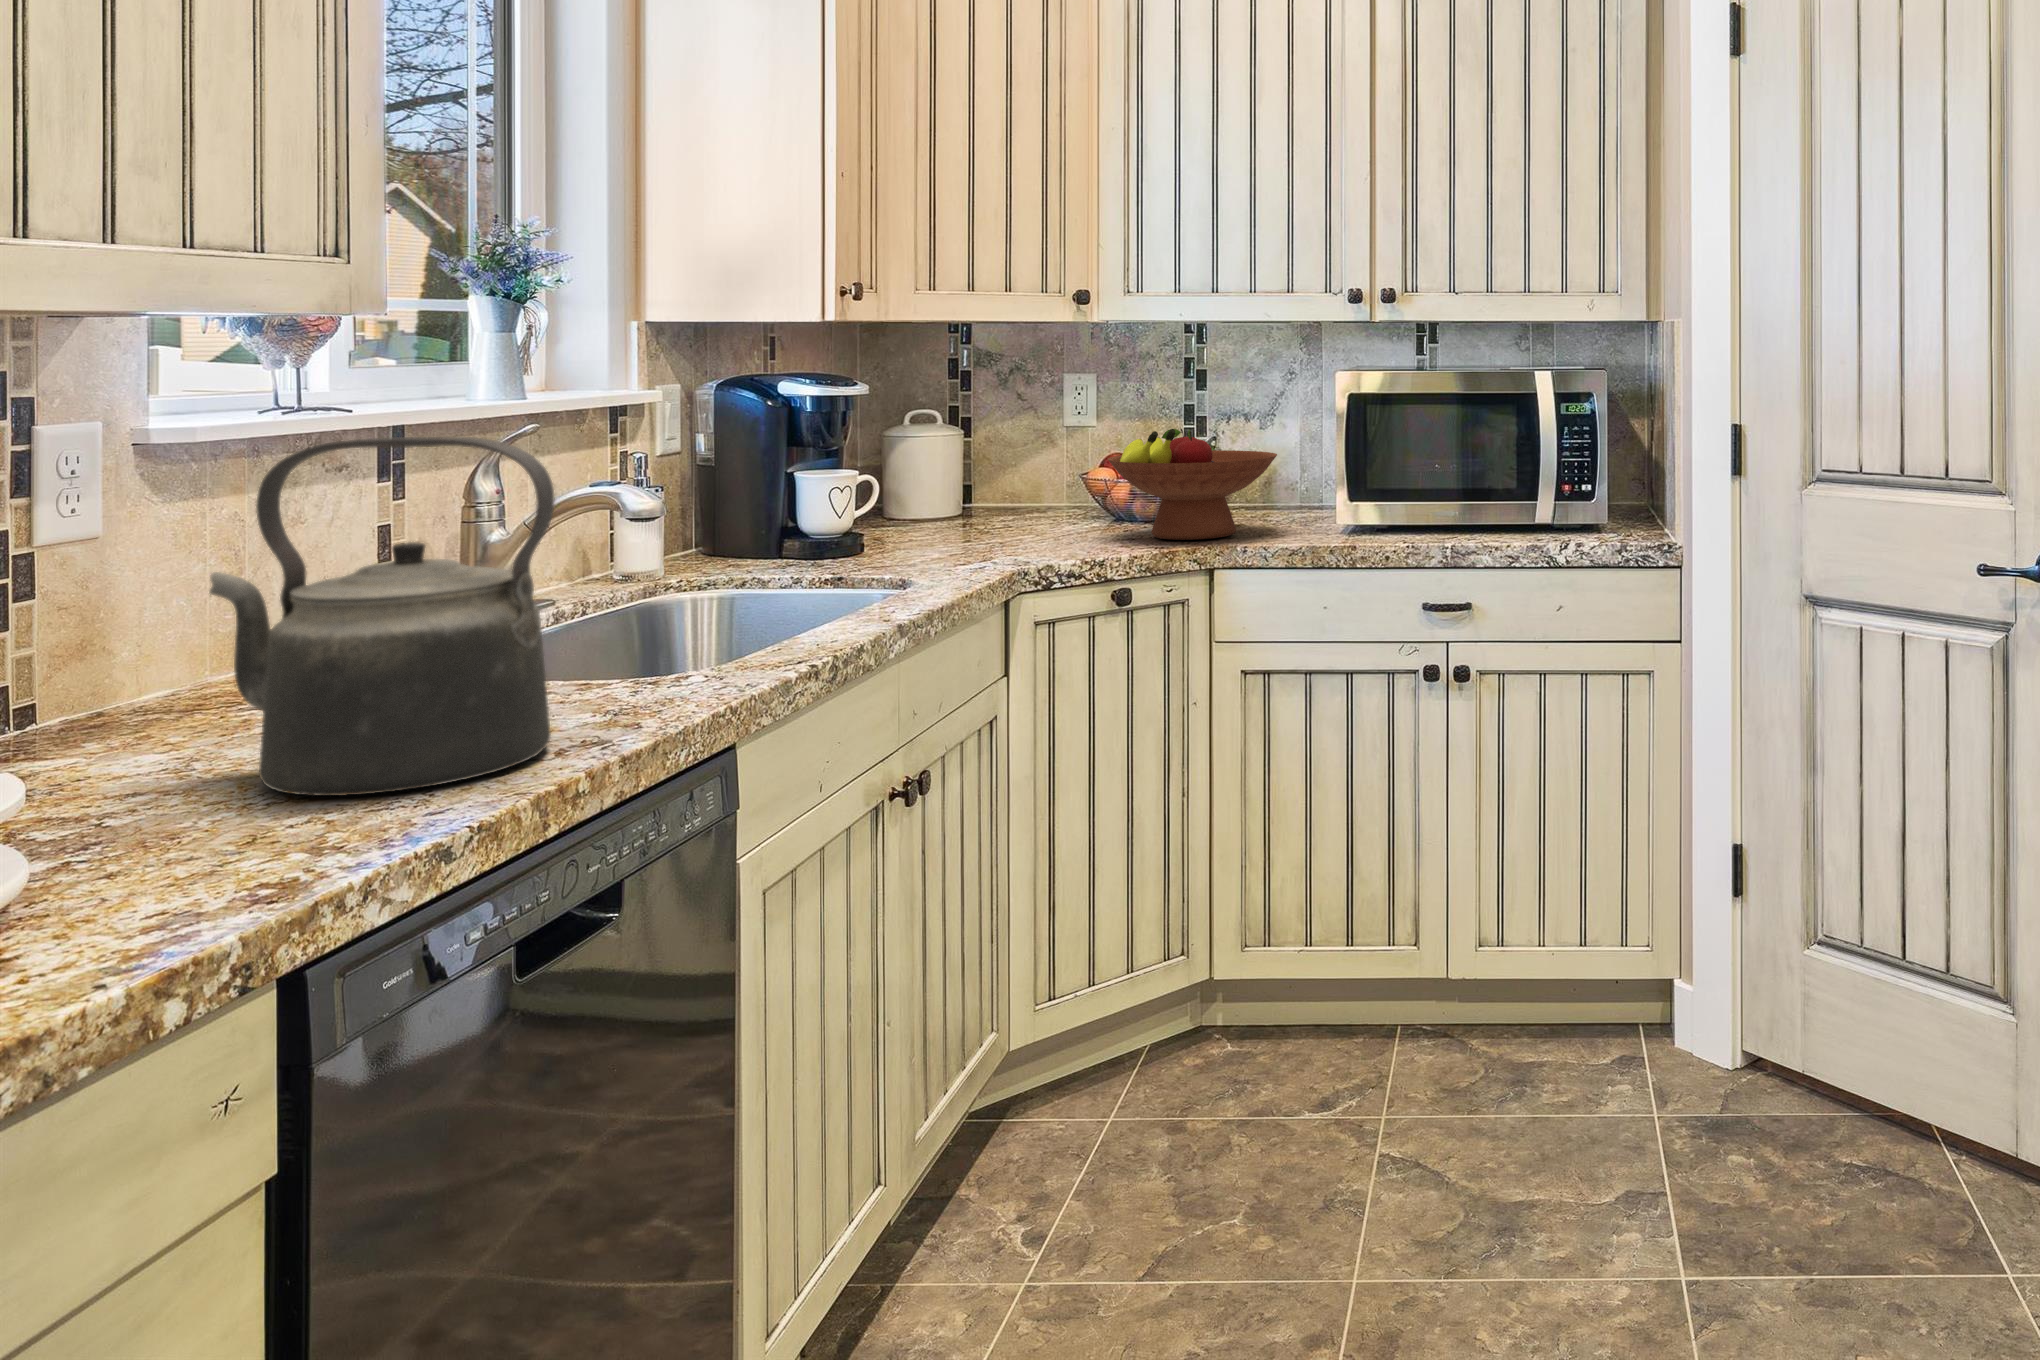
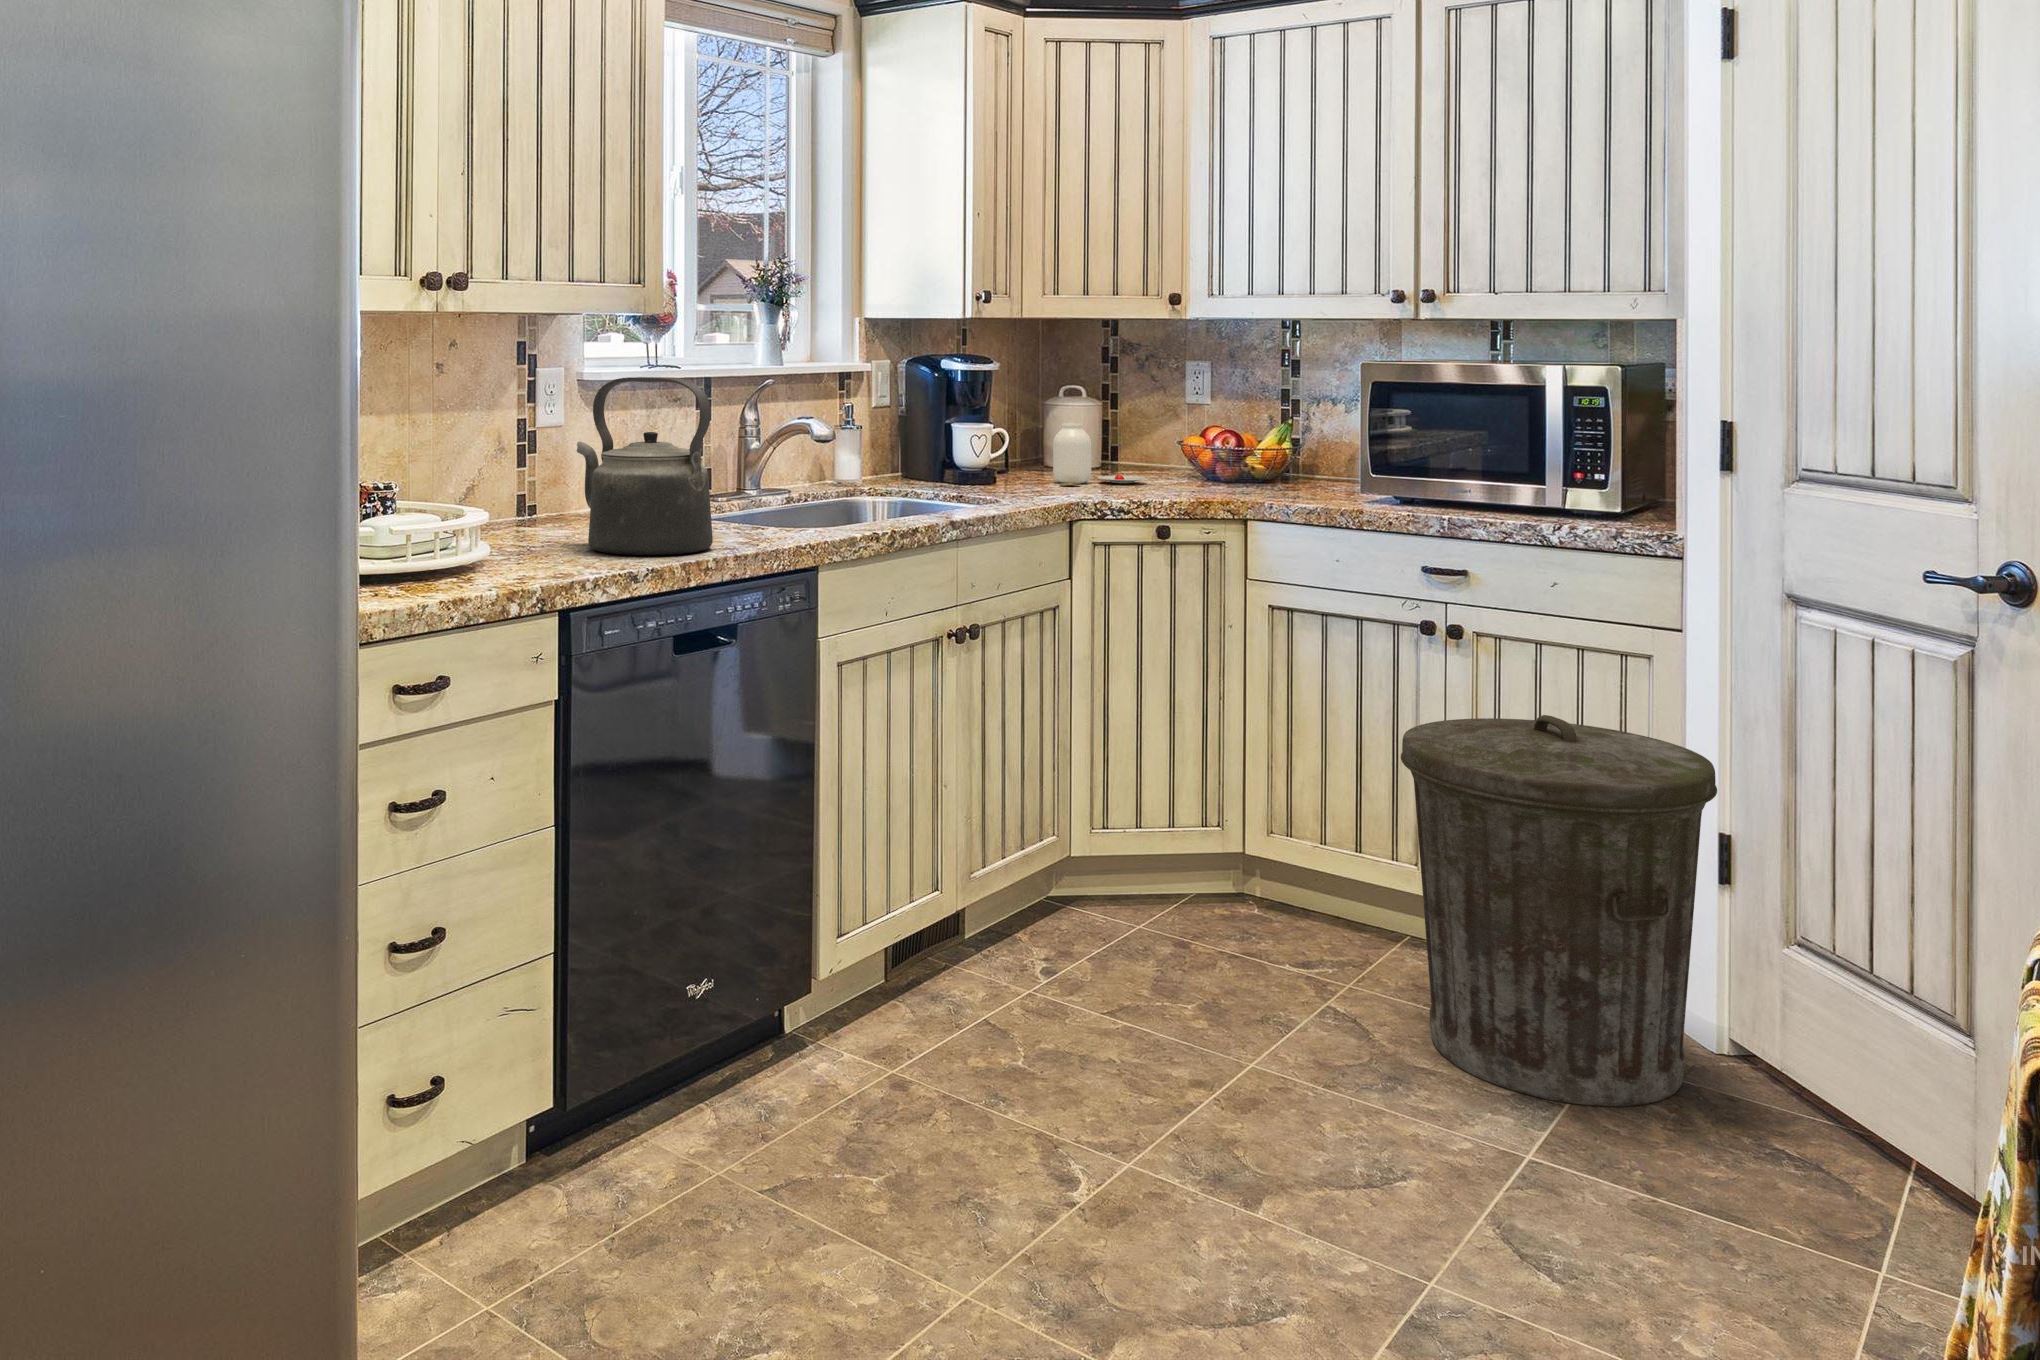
fruit bowl: present [1108,429,1277,540] -> none [1176,405,1319,497]
jar: none [926,458,1057,543] -> present [1053,423,1147,486]
trash can: none [1469,760,1783,1206] -> present [1401,715,1717,1106]

